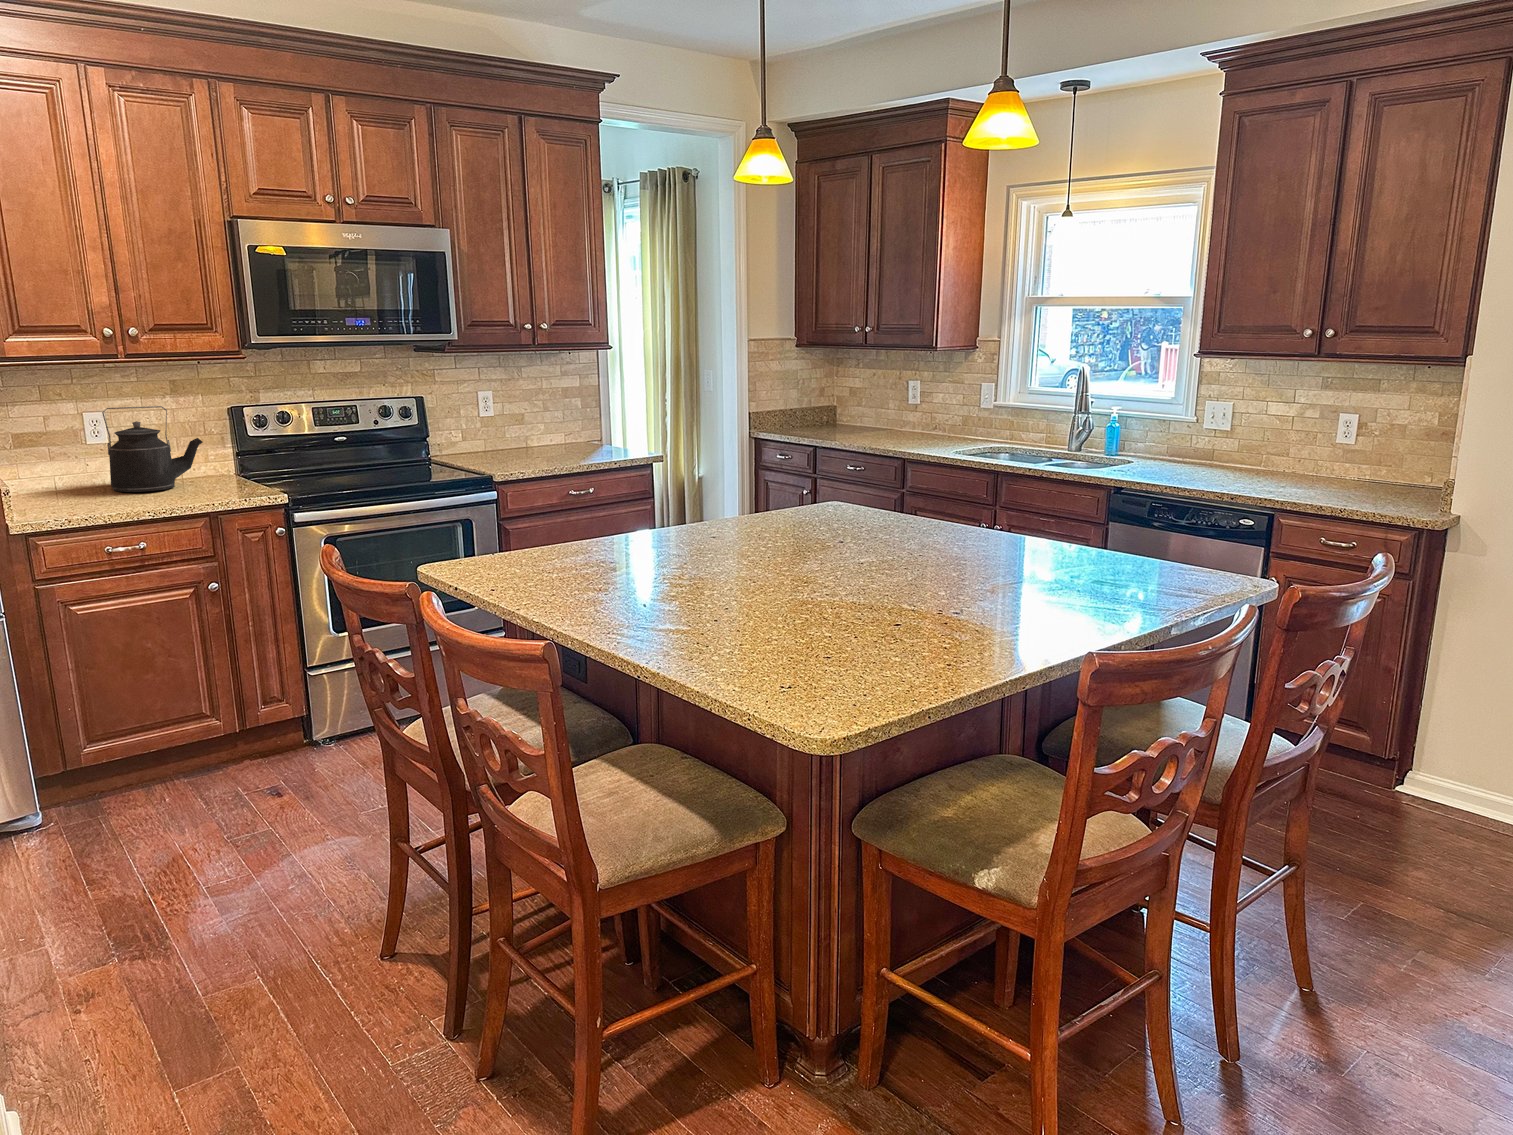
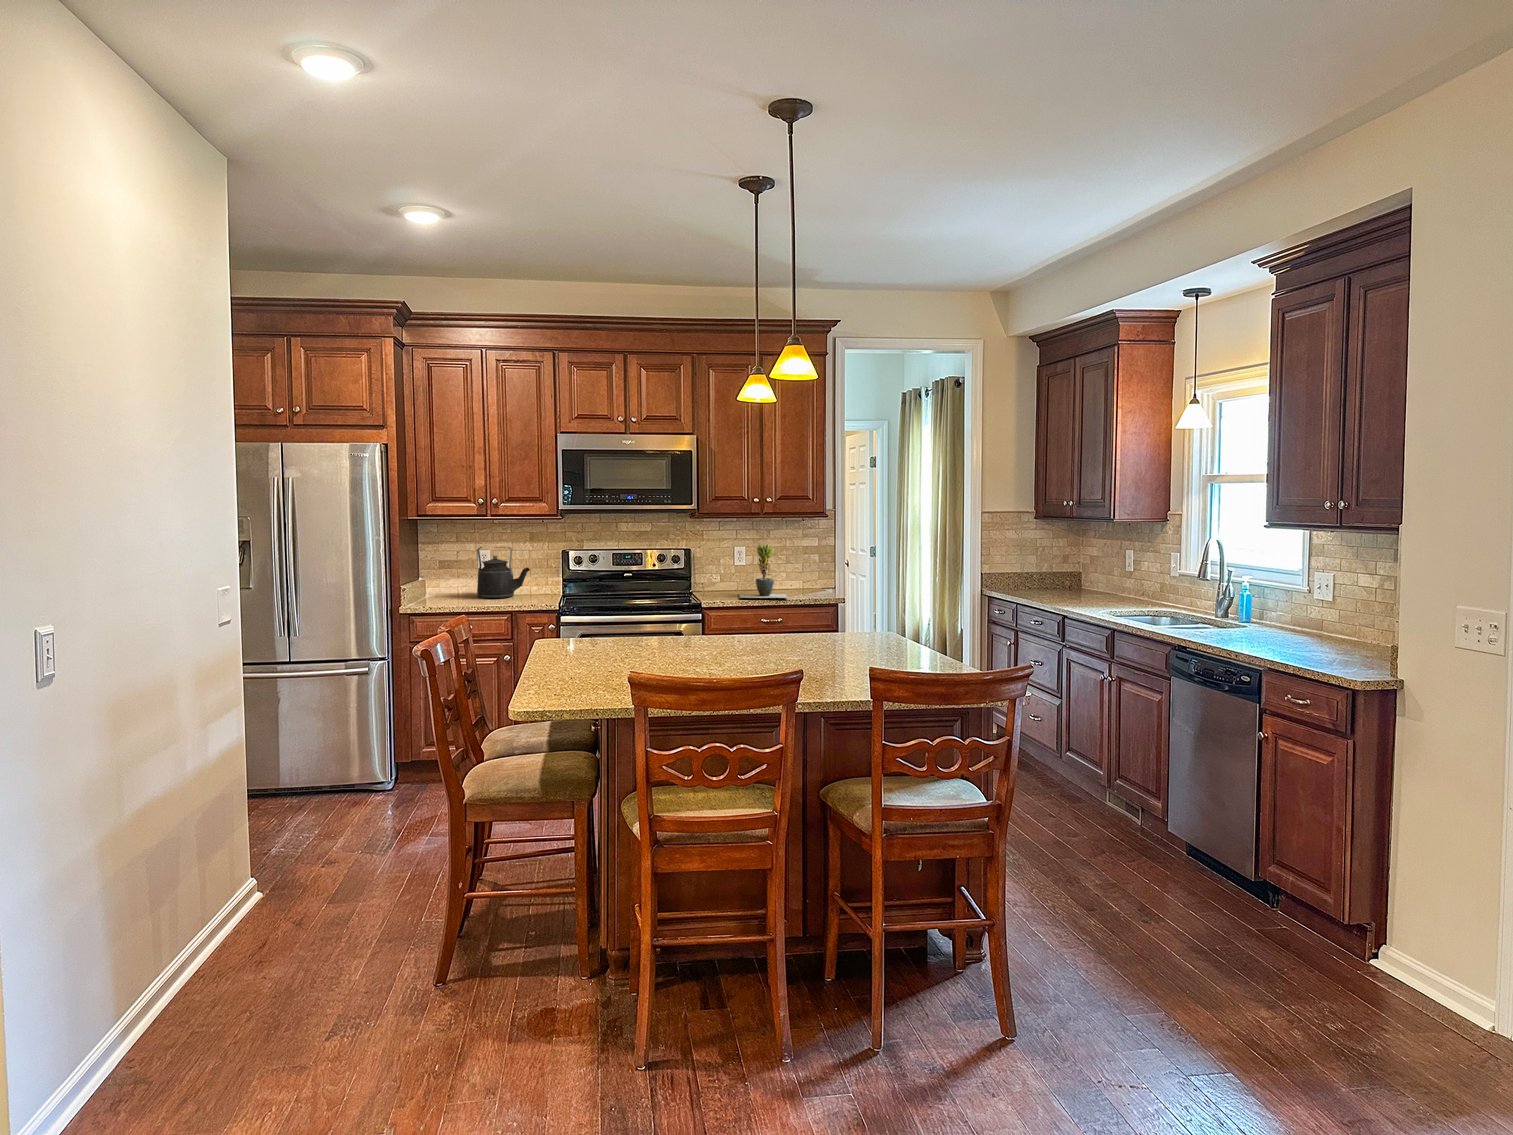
potted plant: none [499,386,583,464] -> present [740,544,788,598]

